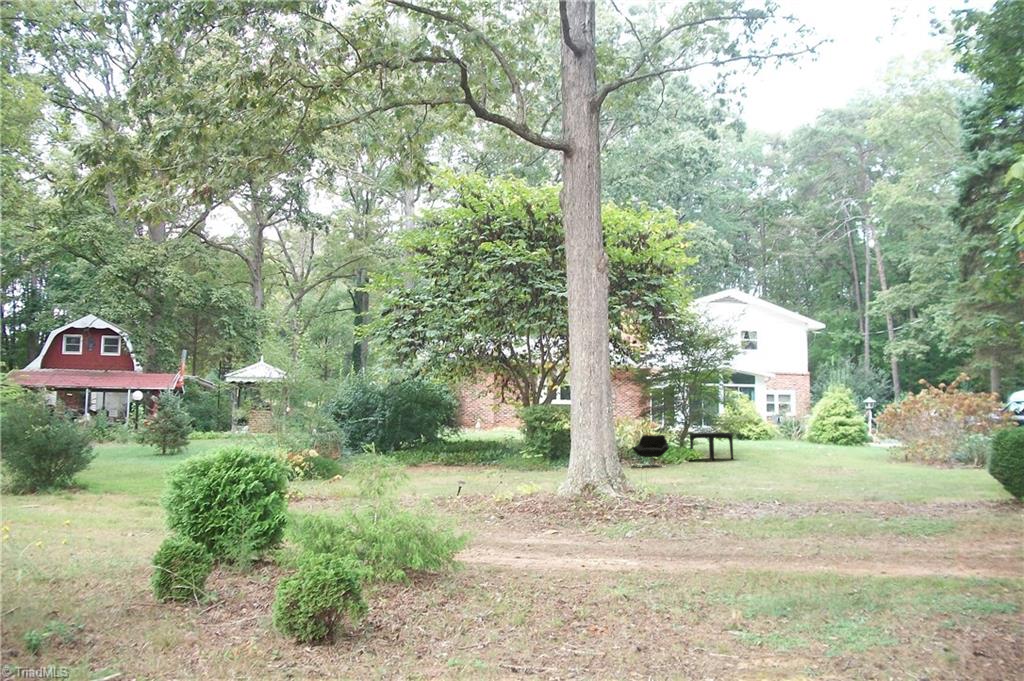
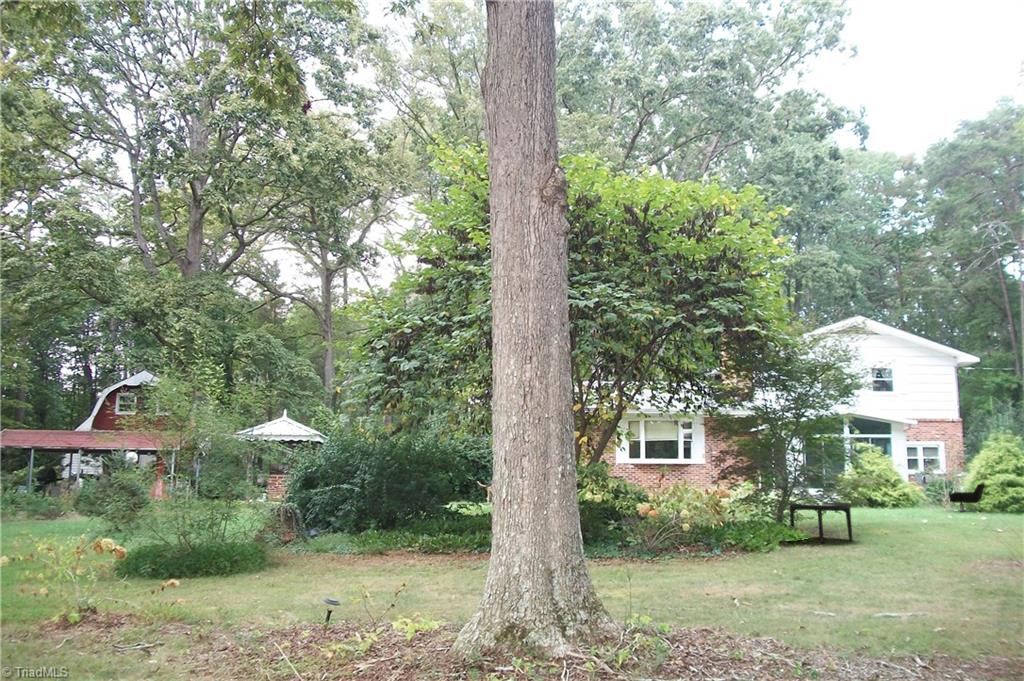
lounge chair: present [633,435,669,467] -> present [949,484,985,512]

